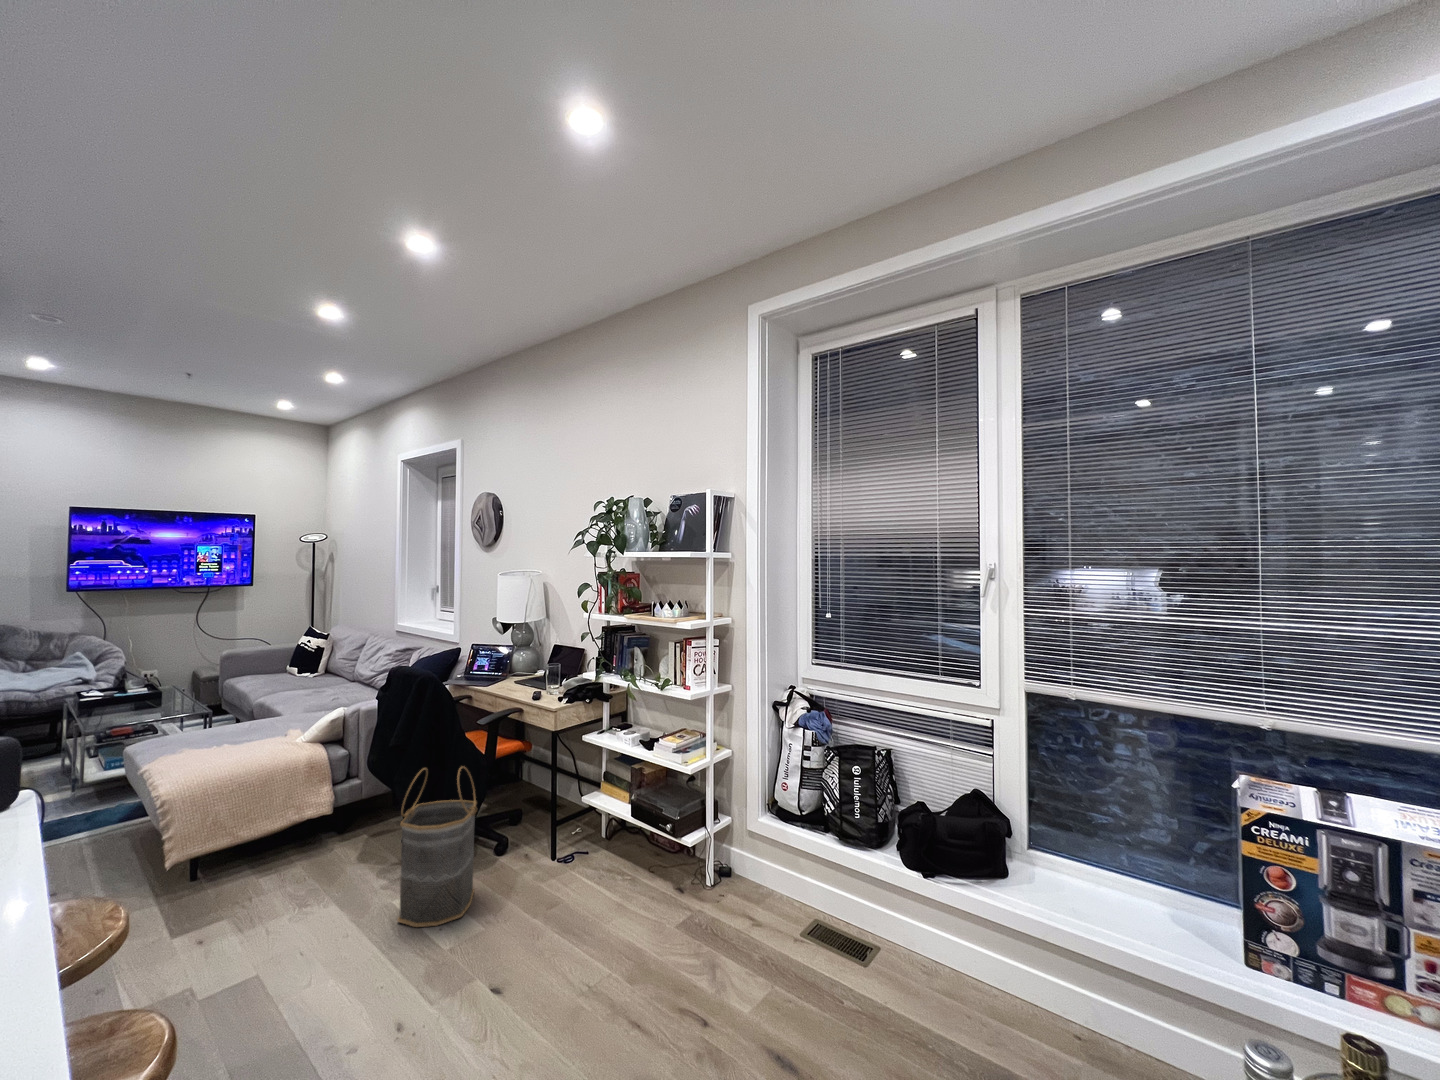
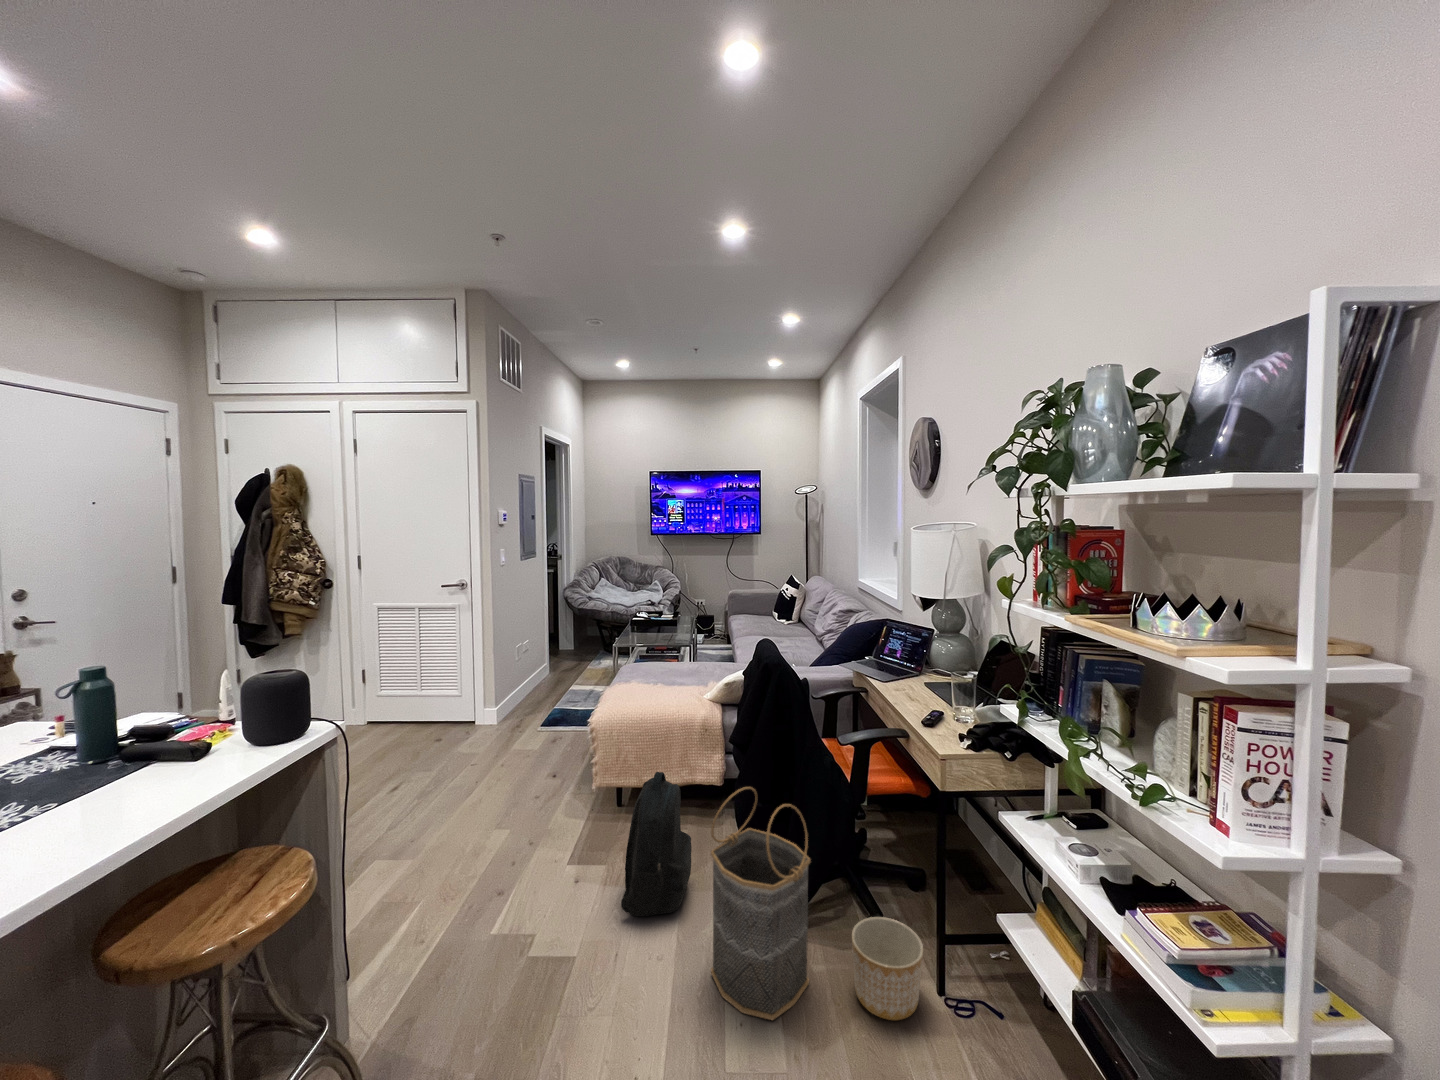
backpack: none [273,796,347,931] -> present [621,772,692,916]
planter: none [503,827,549,884] -> present [852,917,923,1020]

